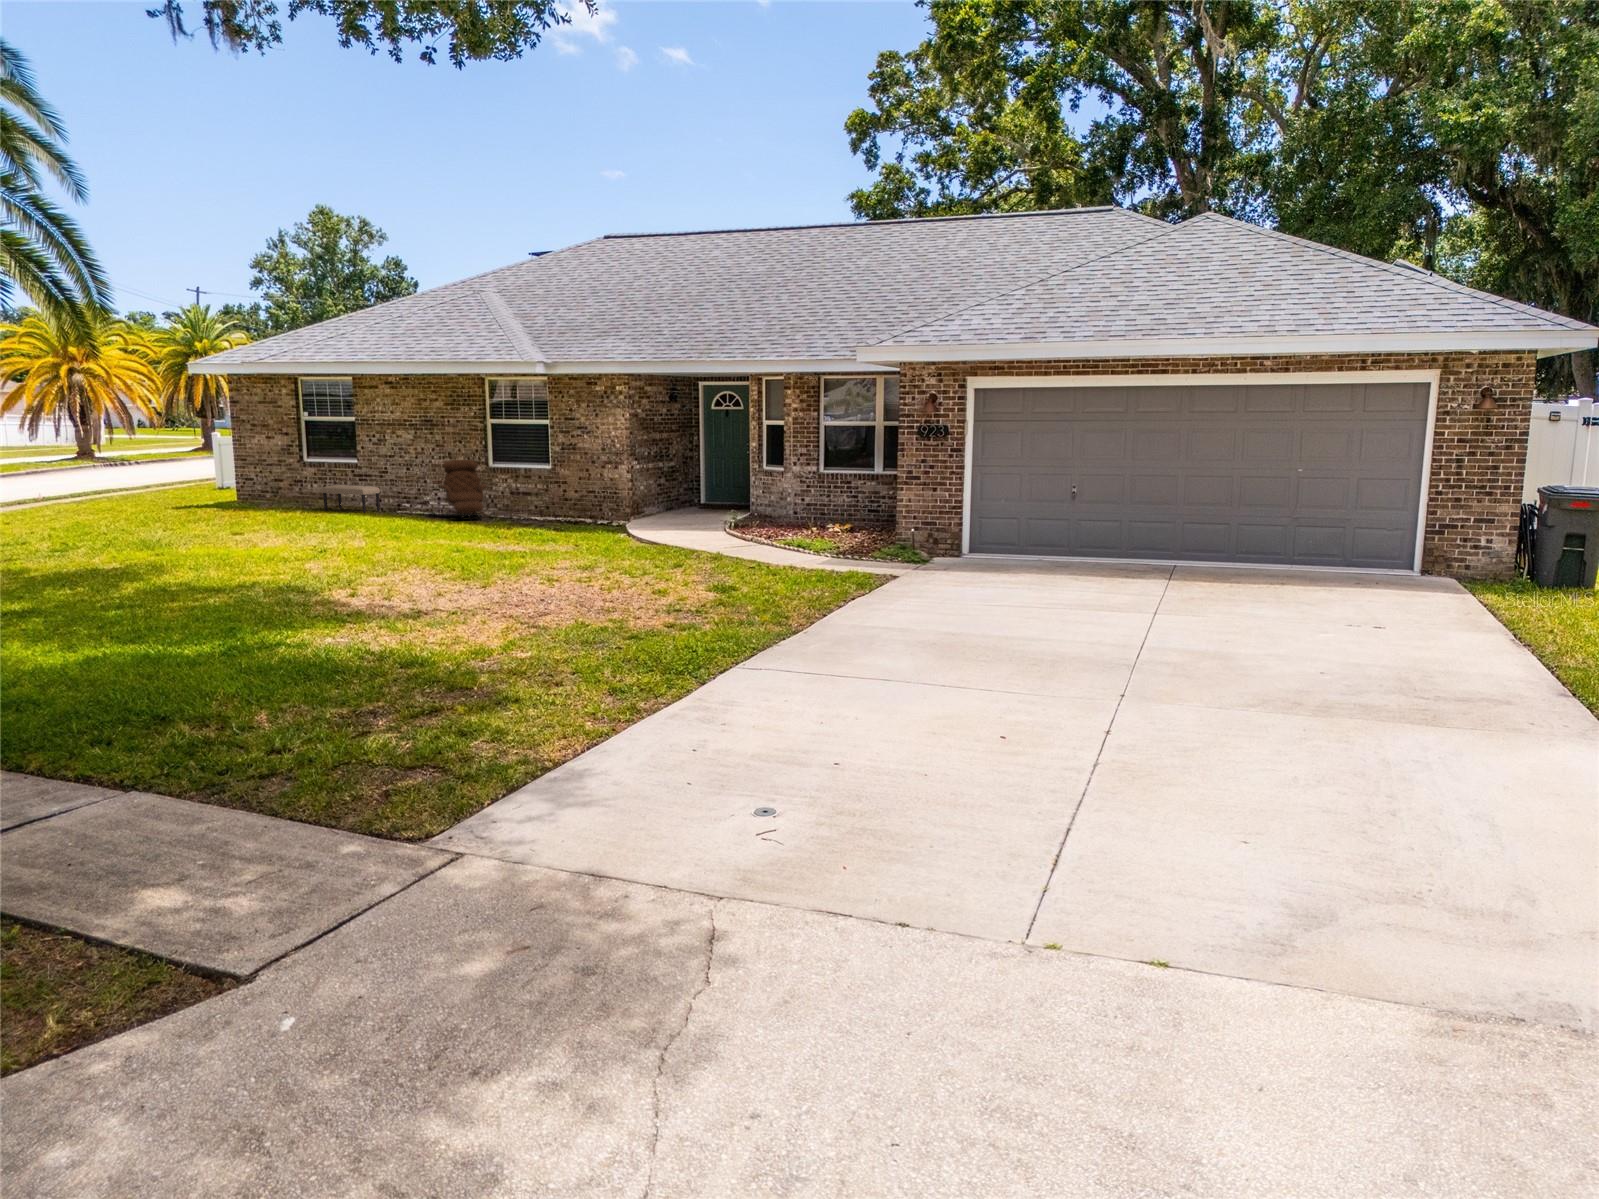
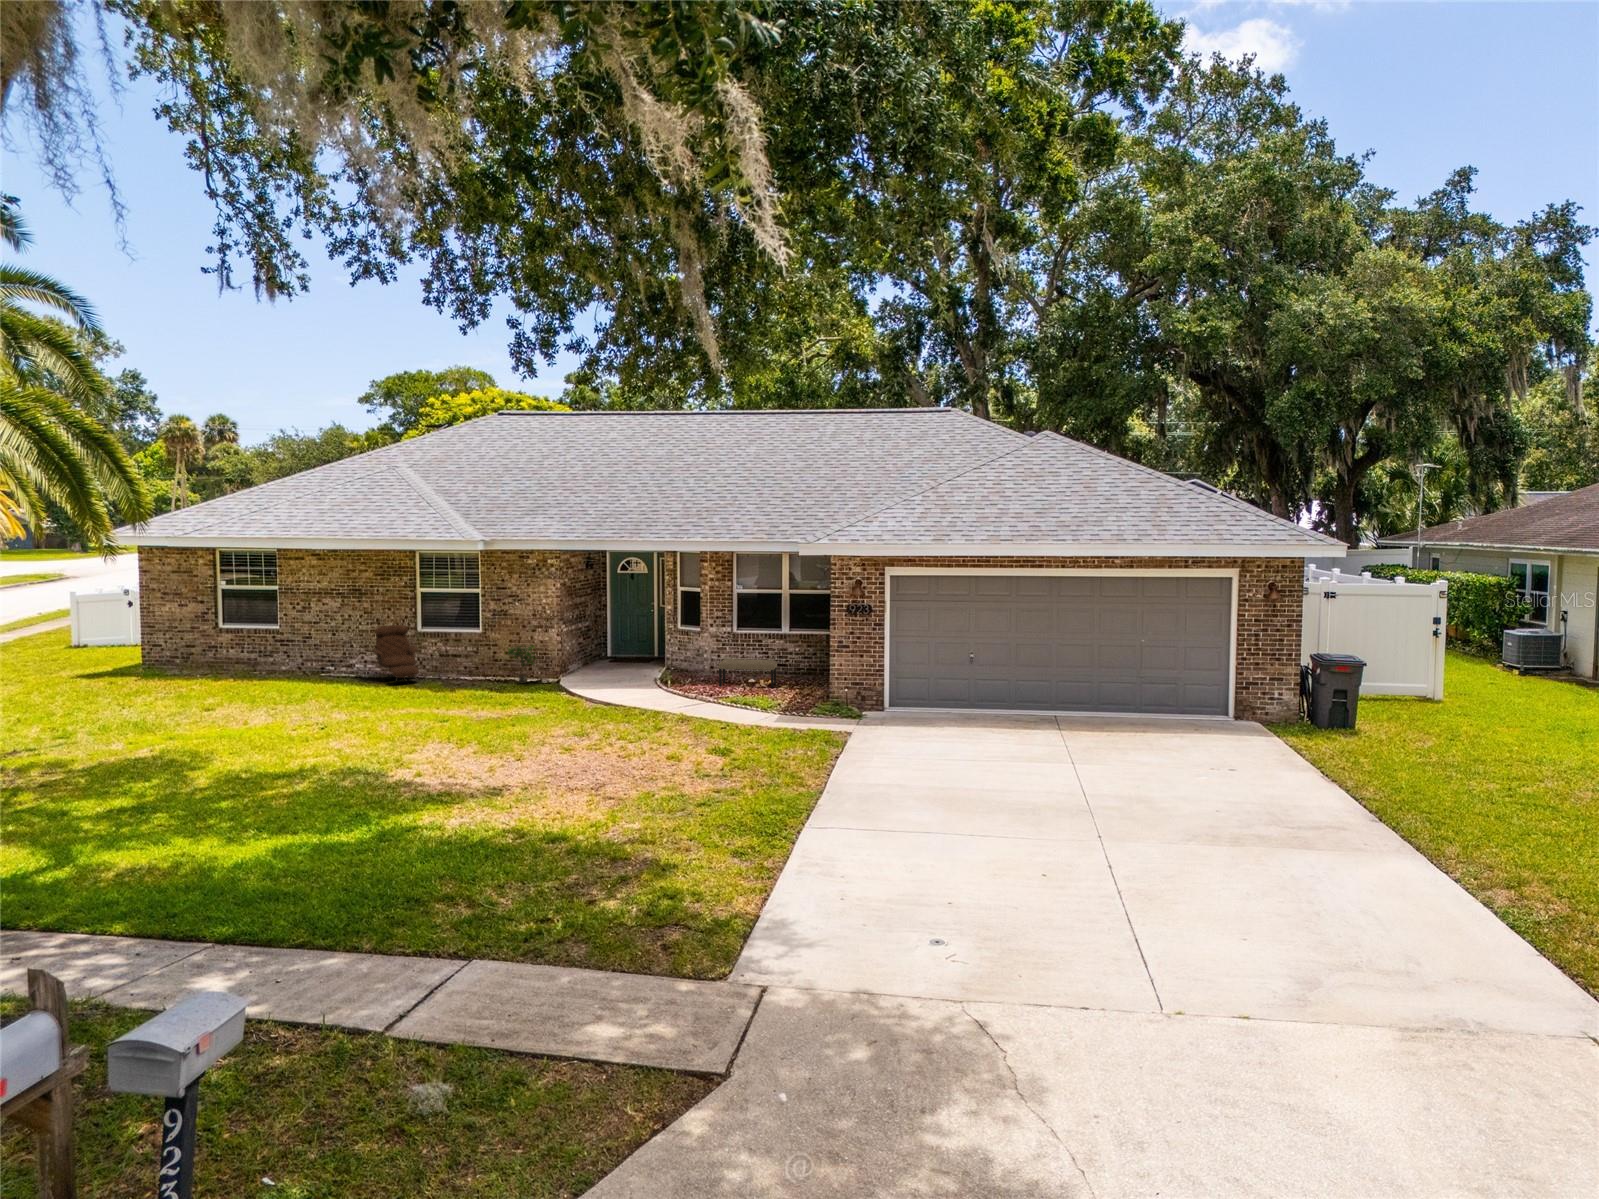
potted plant: none [568,481,604,523] -> present [508,645,534,684]
bench: present [322,485,380,513] -> present [718,659,777,688]

